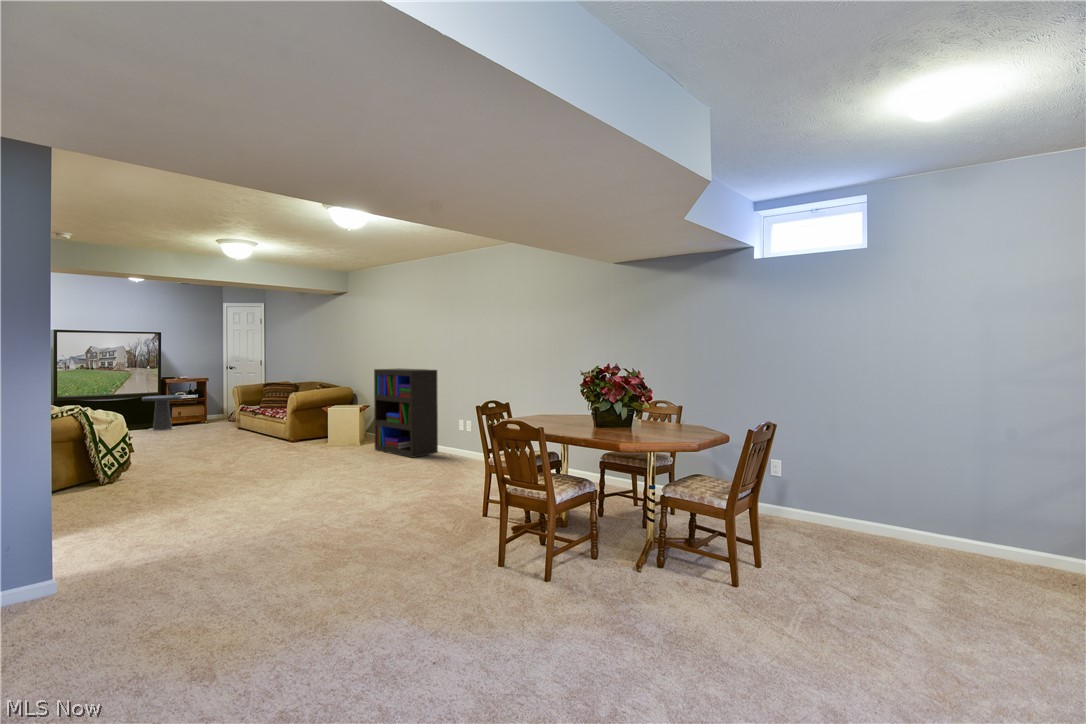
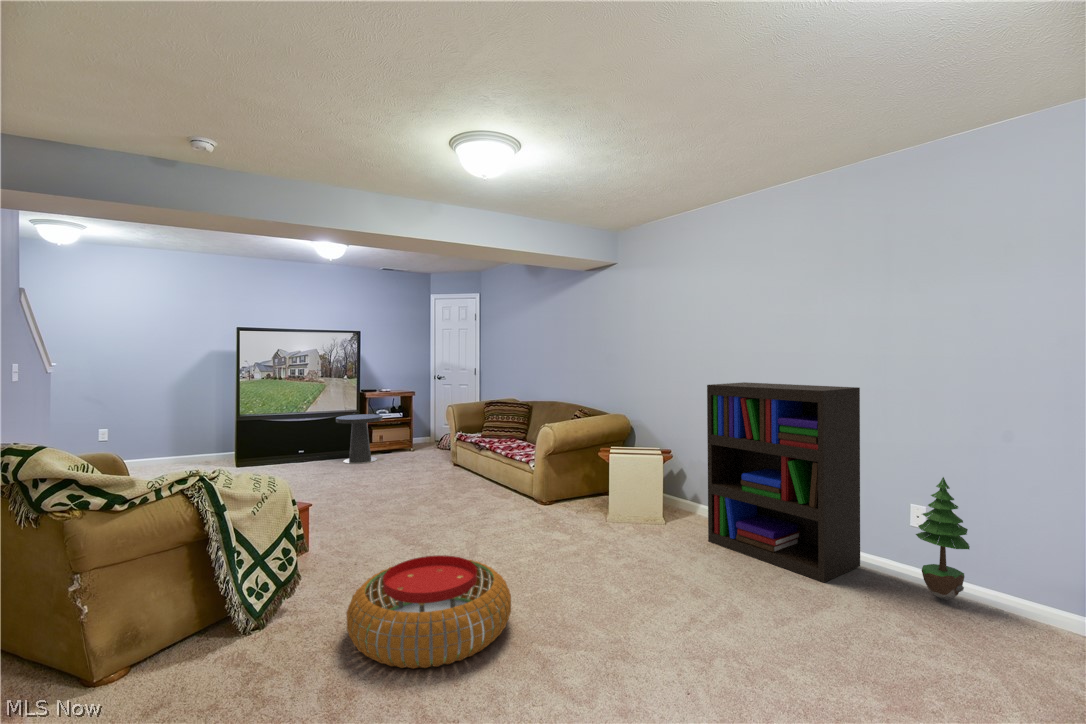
potted tree: none [446,407,465,459] -> present [916,477,970,600]
pouf: none [160,448,247,486] -> present [346,555,511,669]

